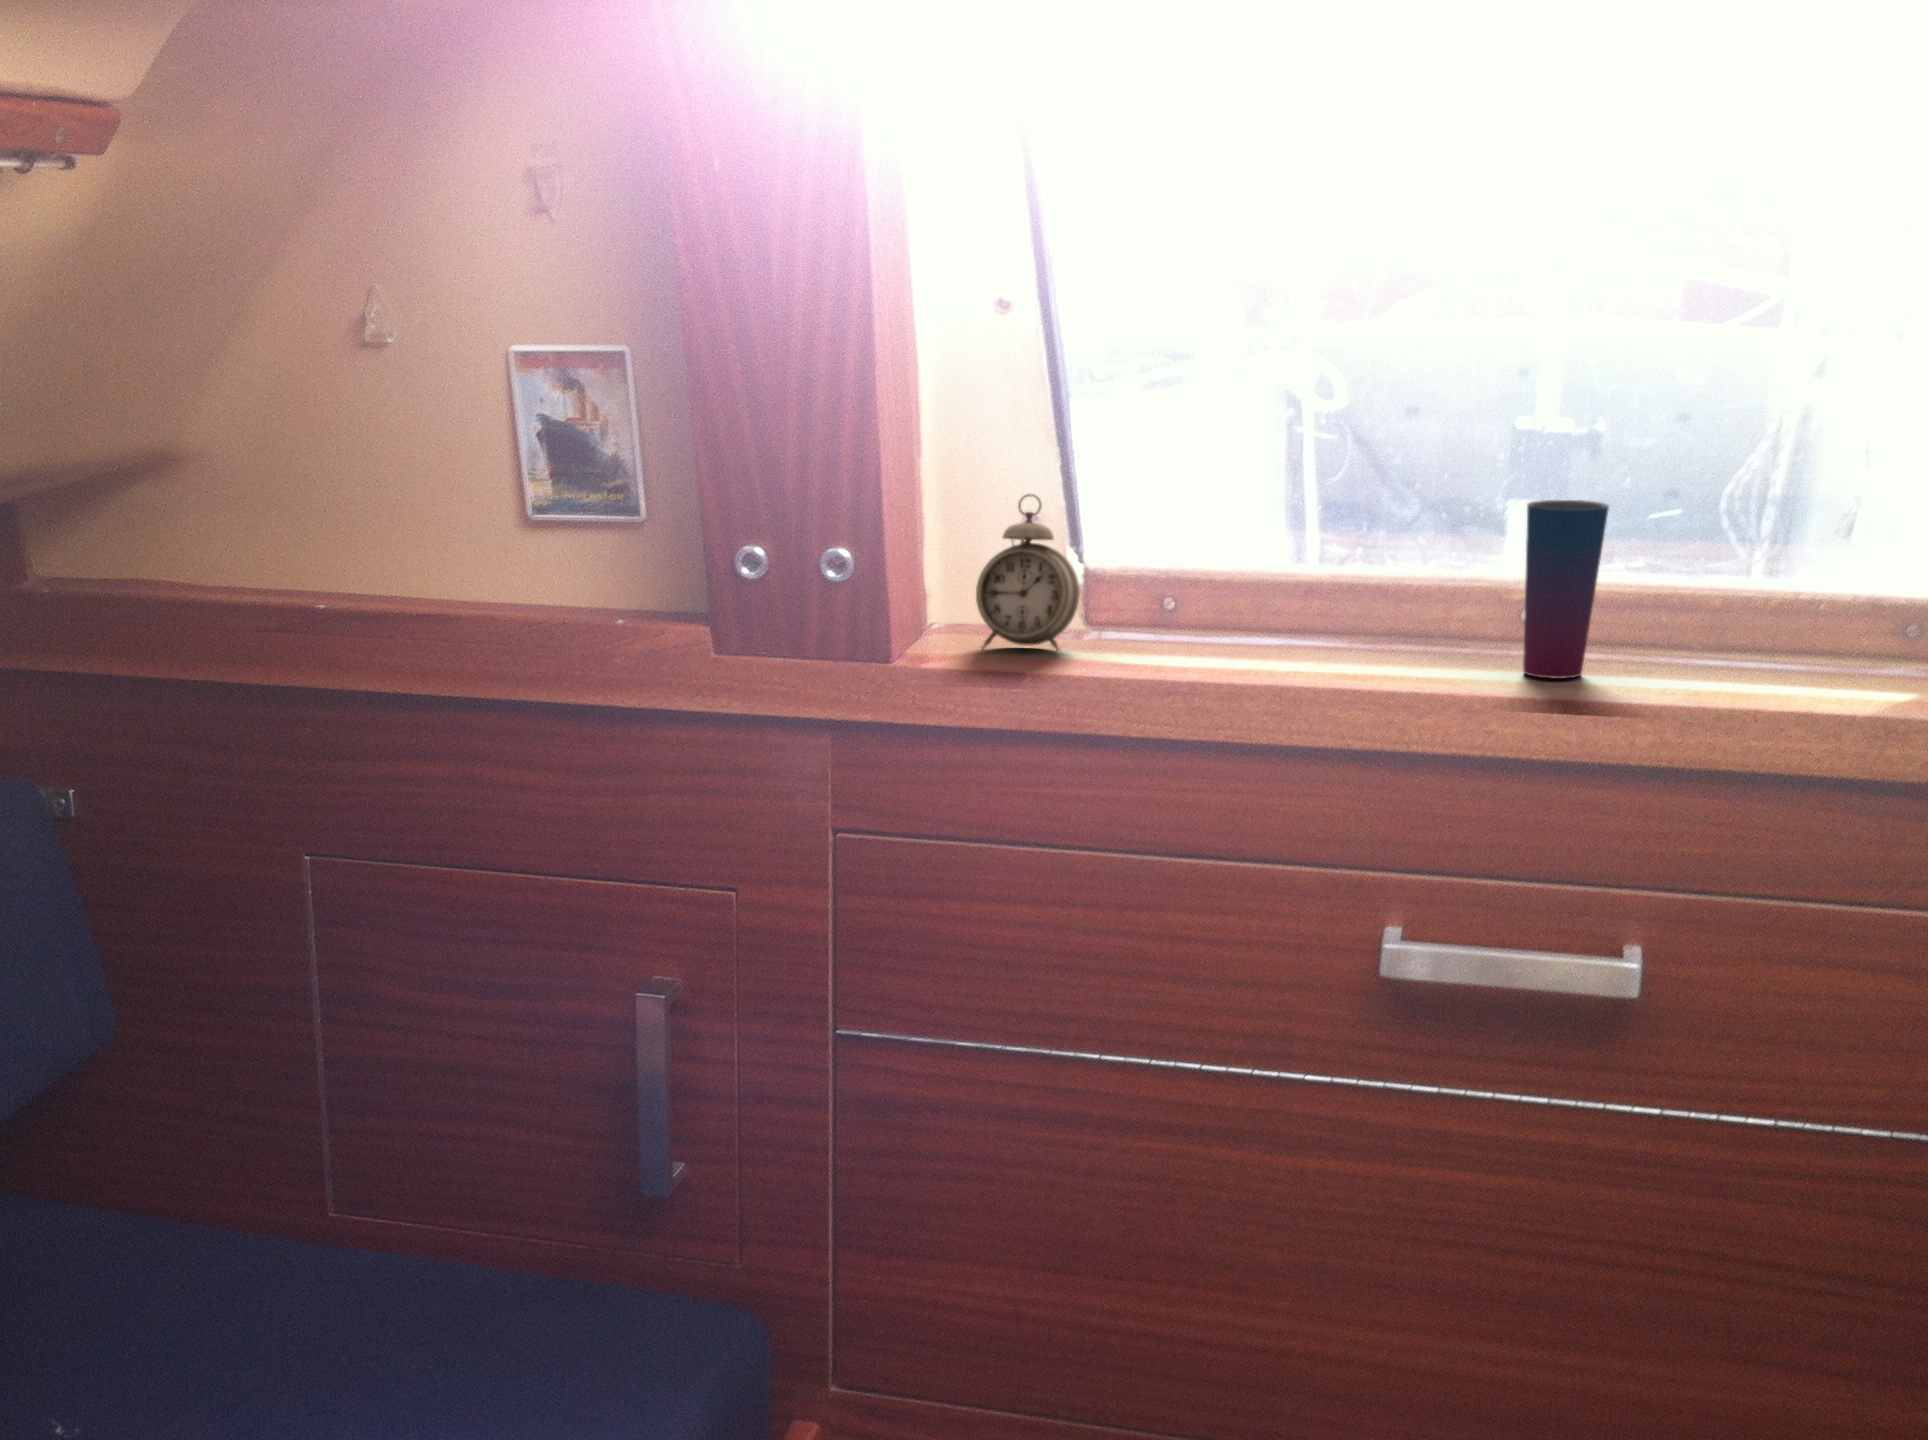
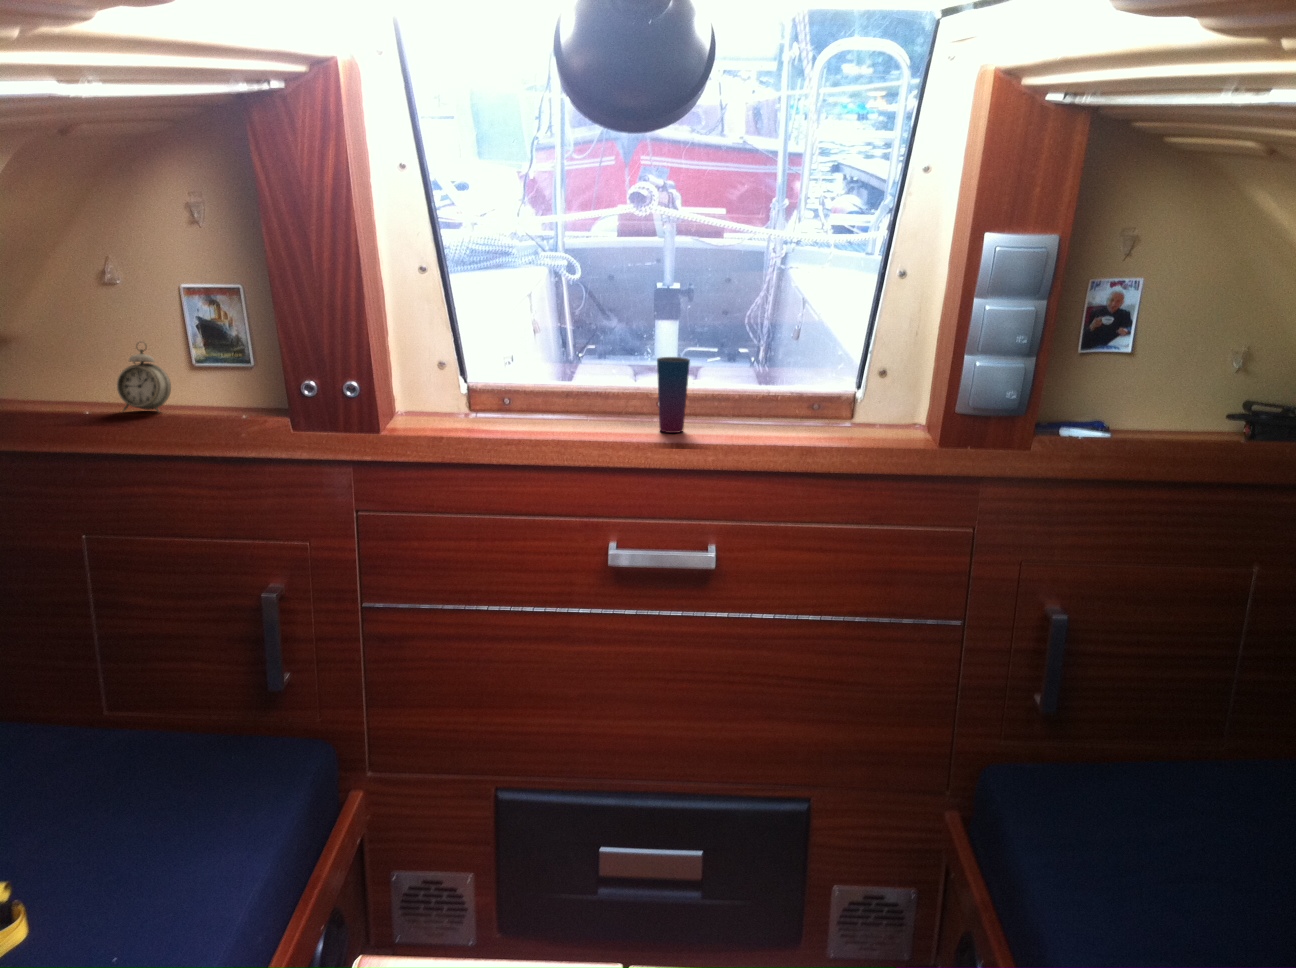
alarm clock: present [976,494,1080,652] -> present [117,343,171,412]

